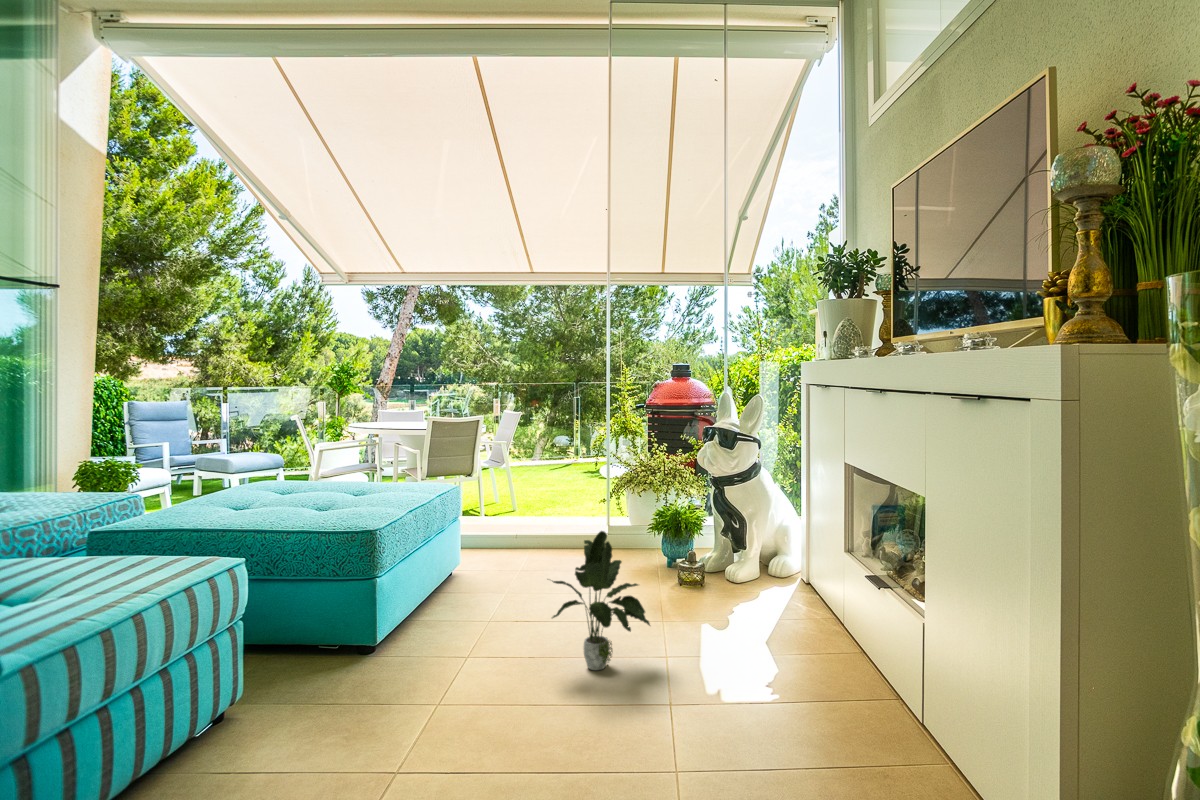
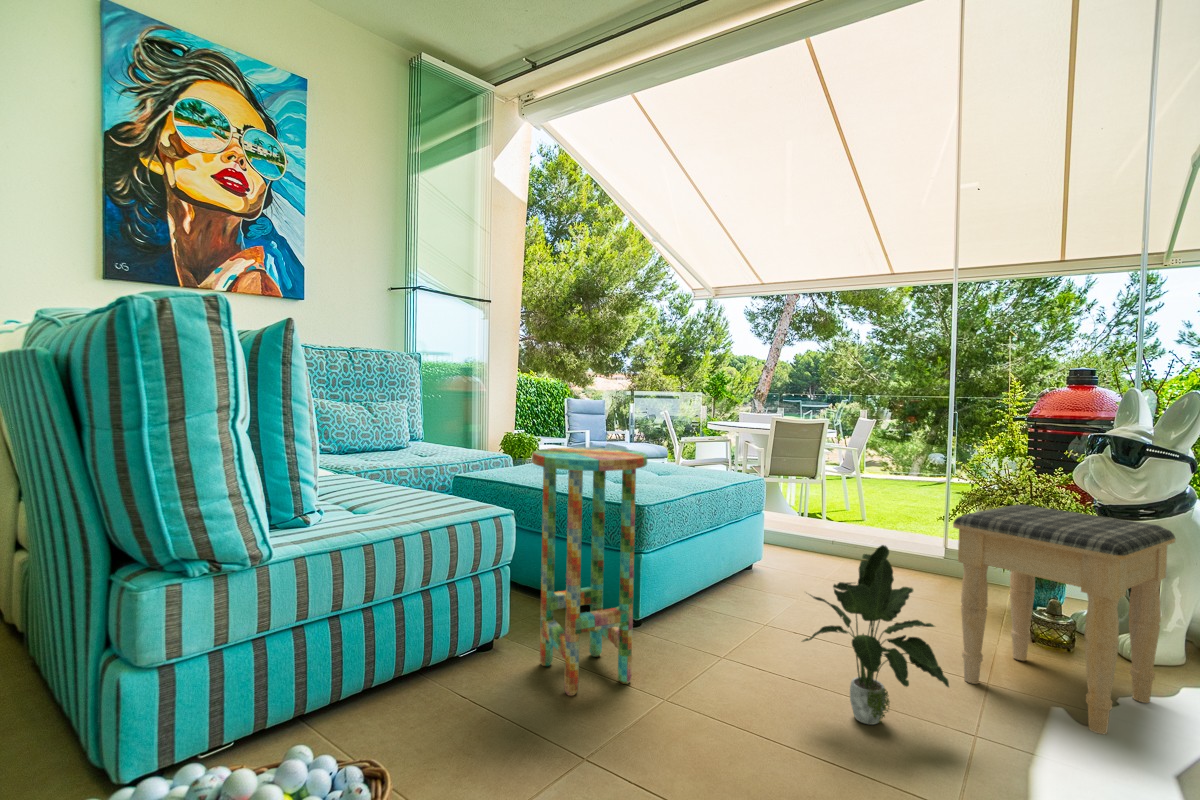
side table: none [286,477,406,722] -> present [532,447,647,696]
footstool: none [635,484,759,635] -> present [953,504,1175,734]

